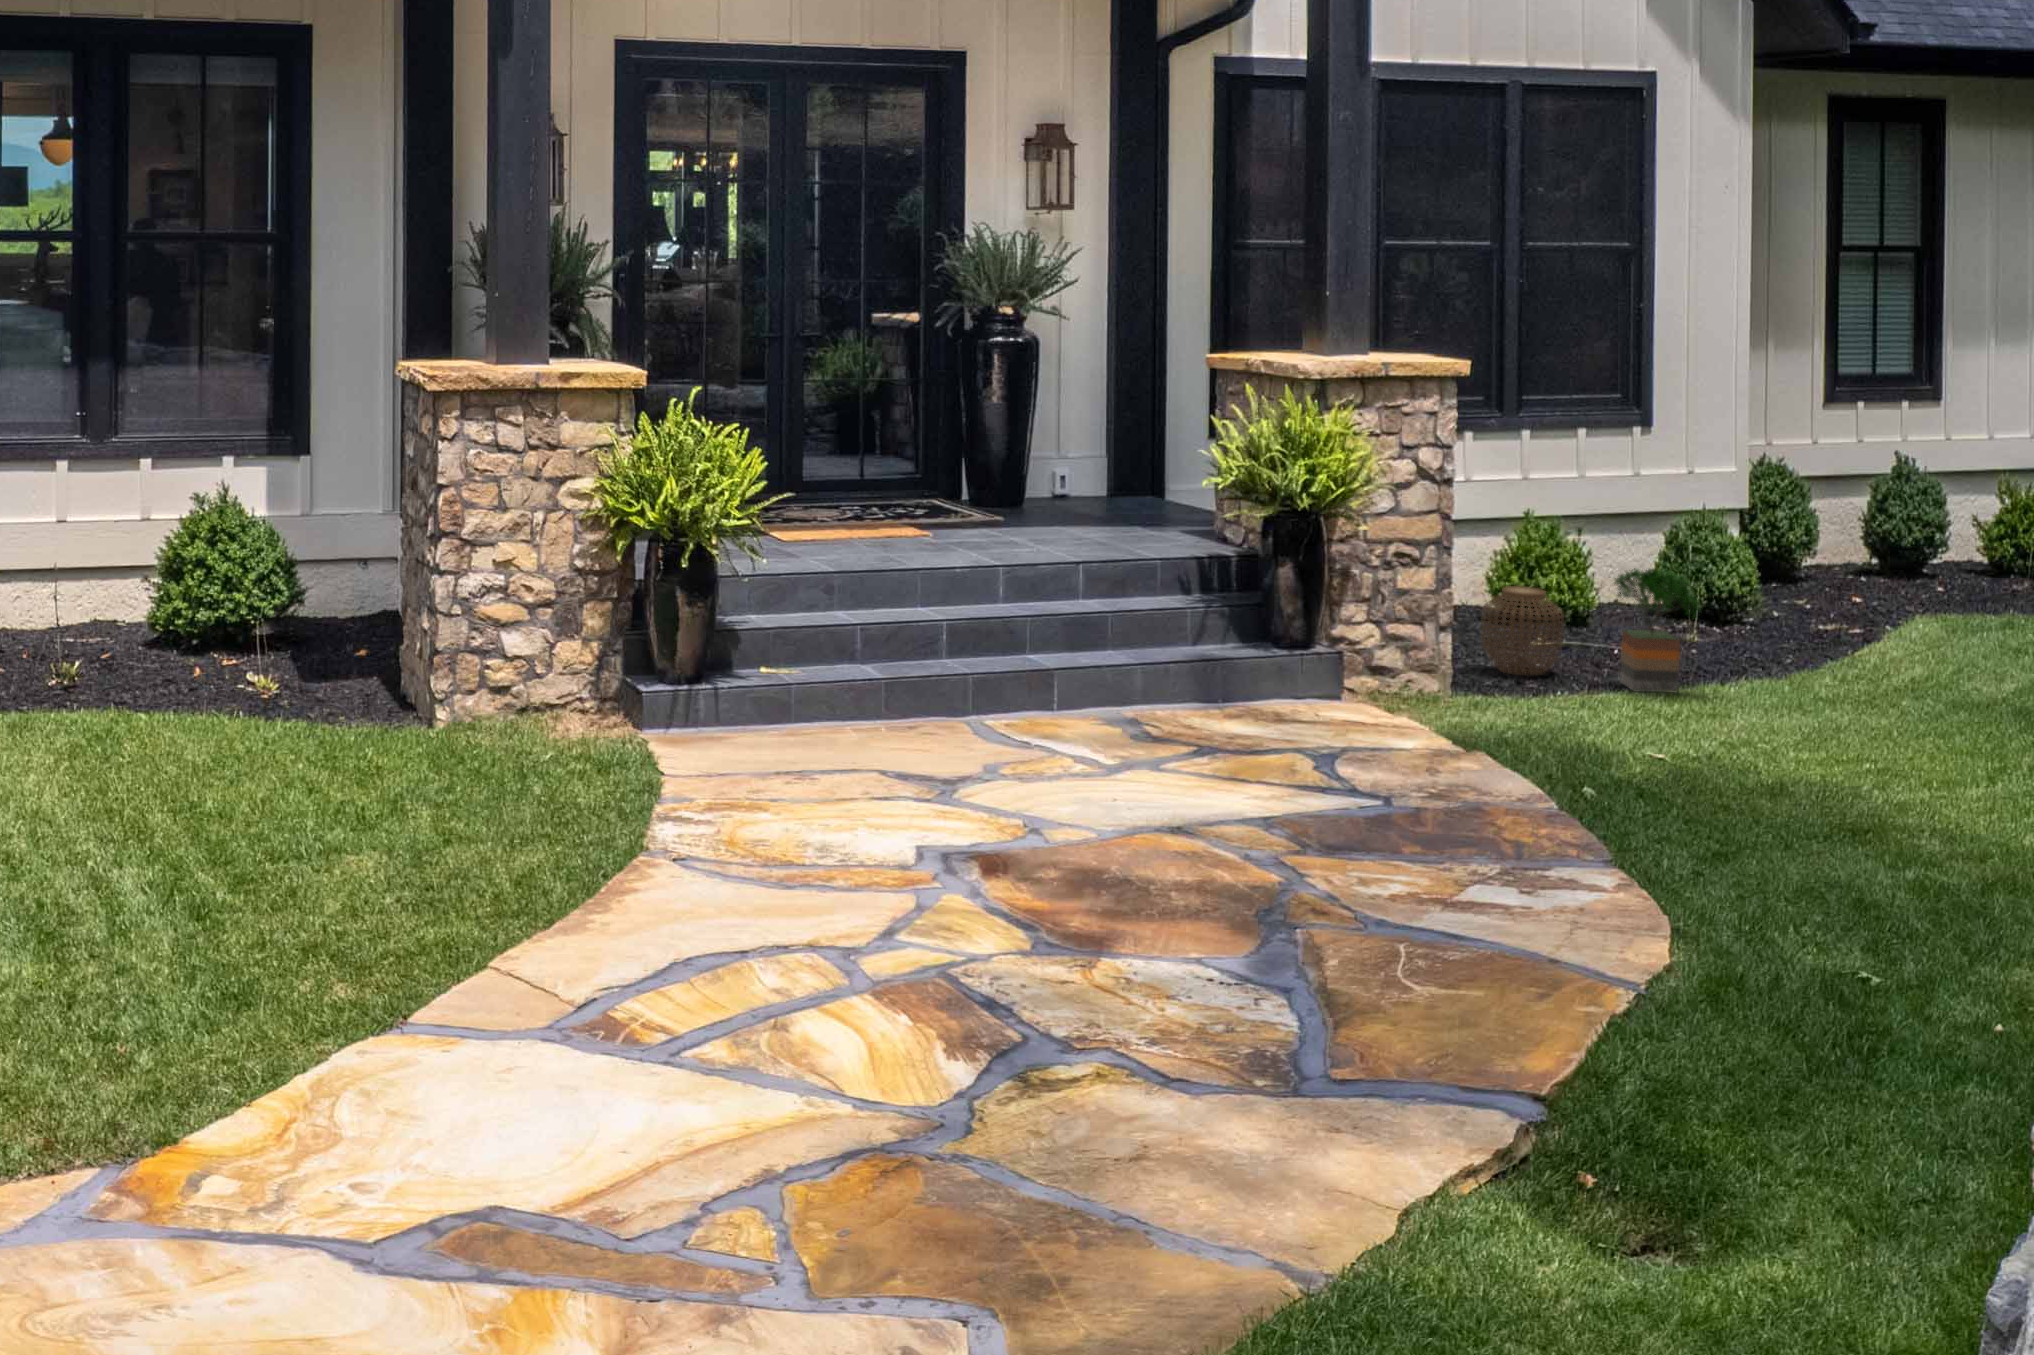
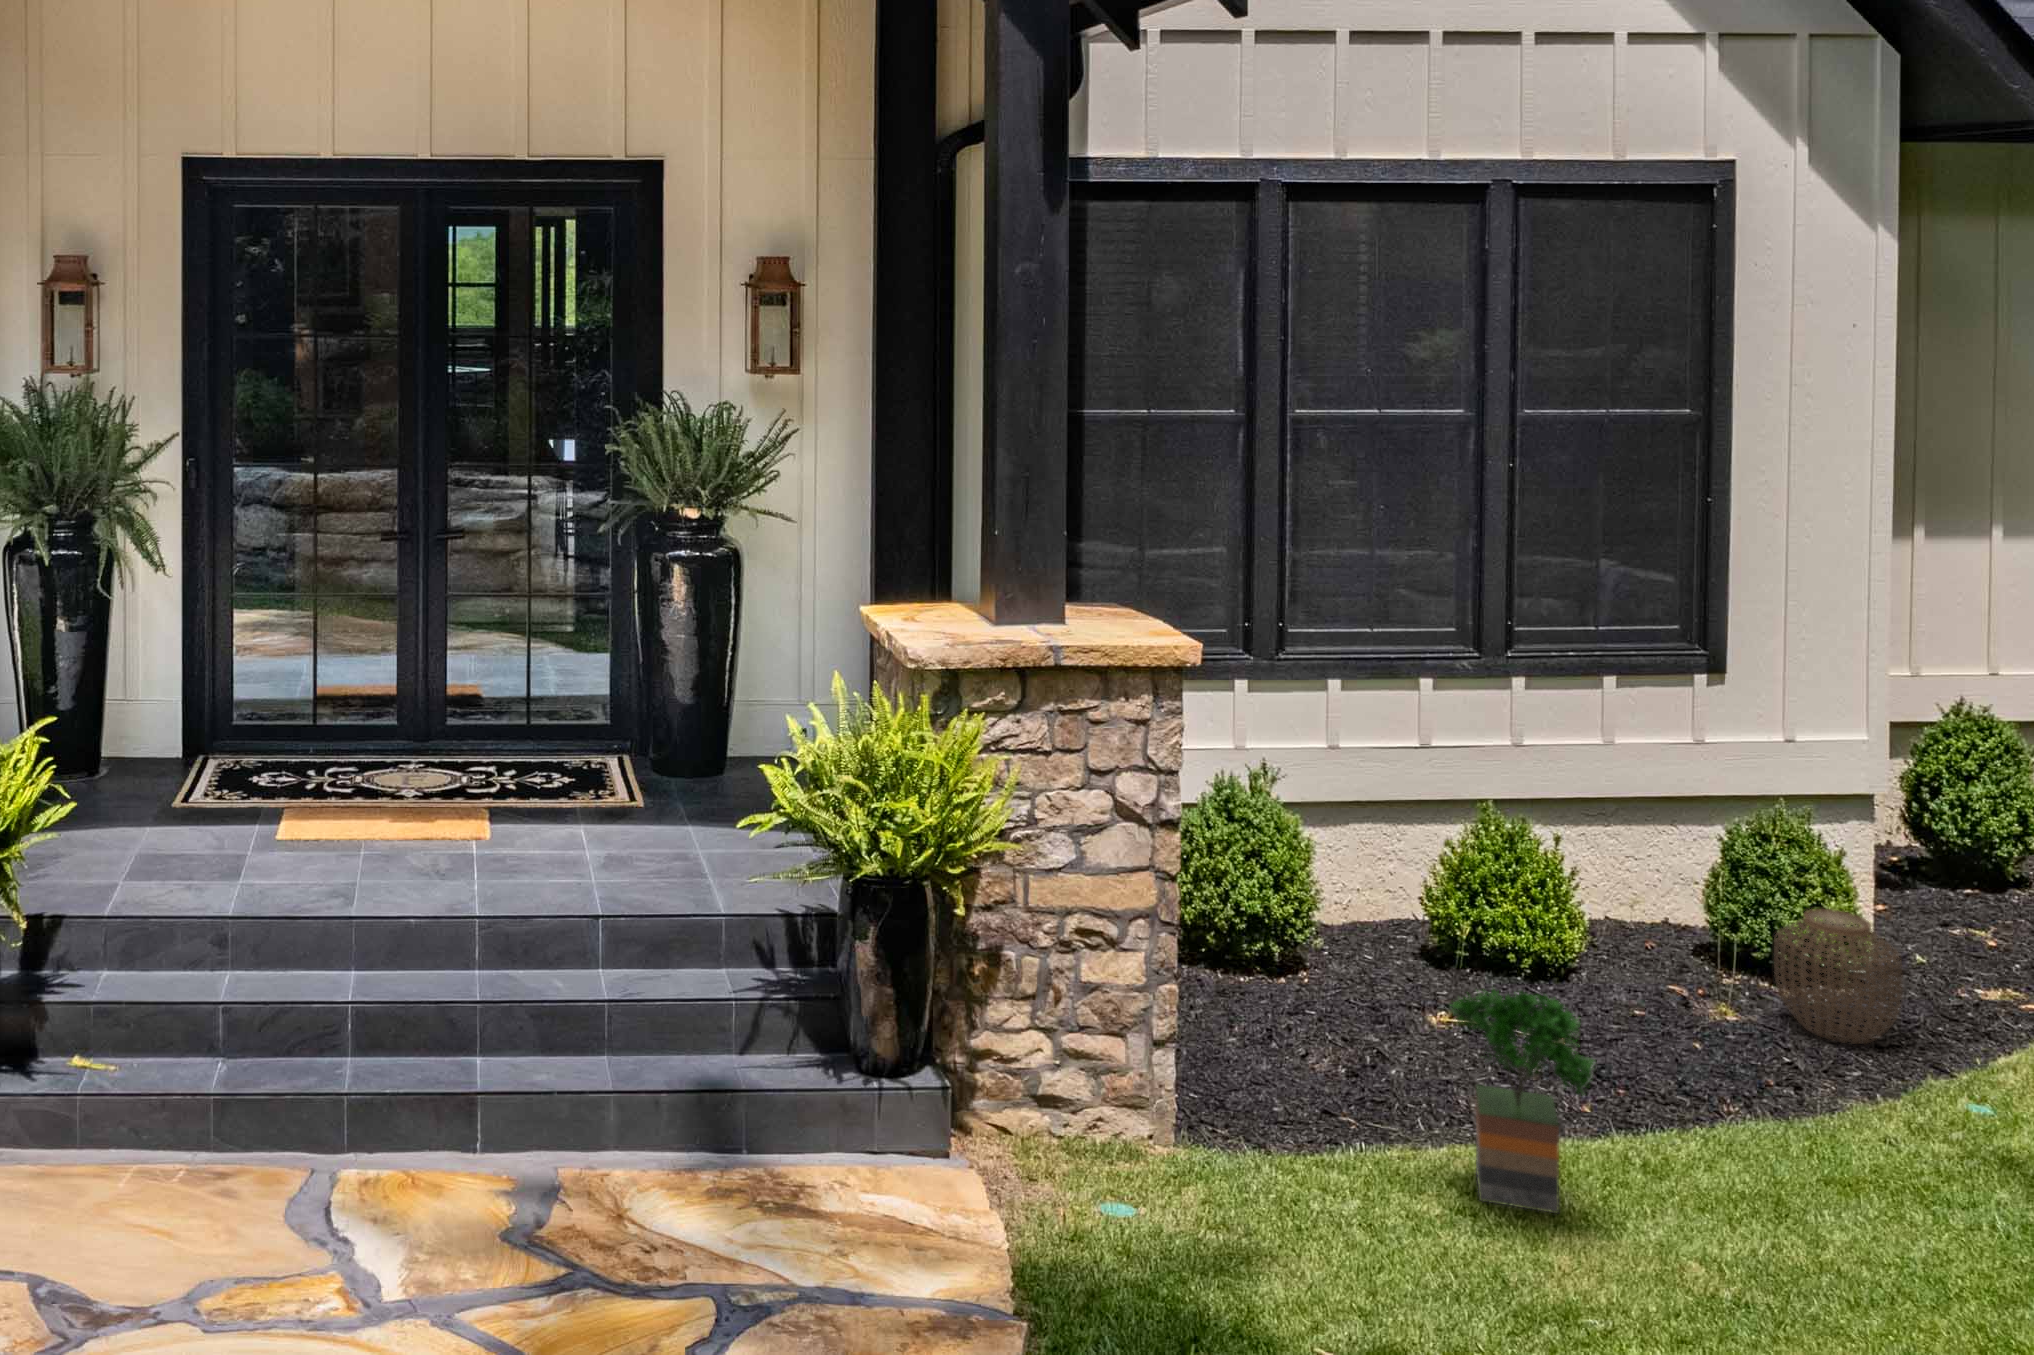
woven basket: present [1481,586,1564,675] -> present [1774,909,1902,1044]

